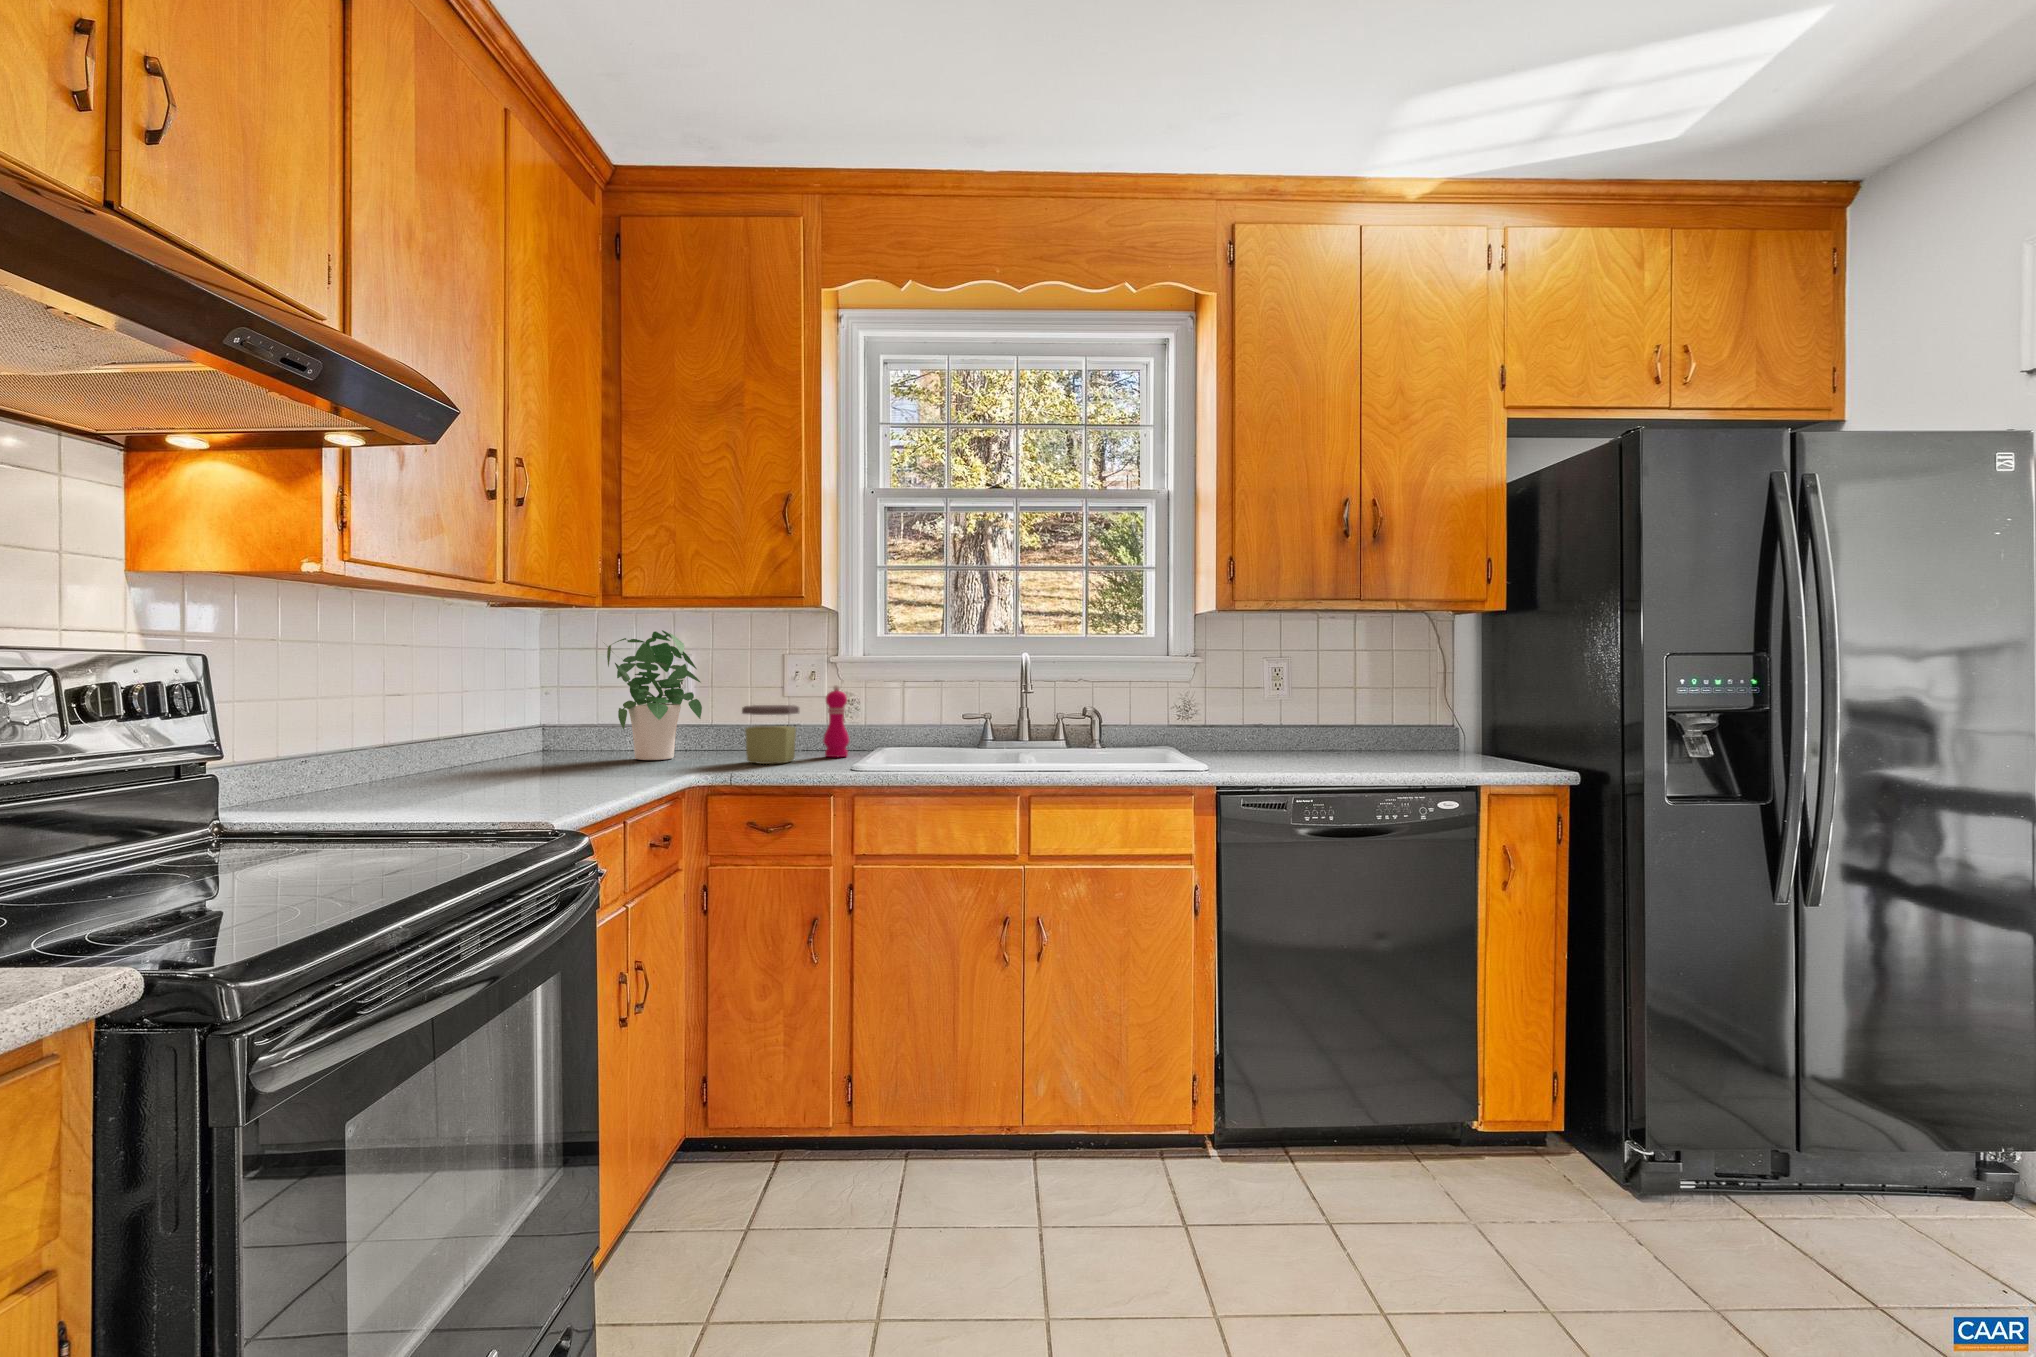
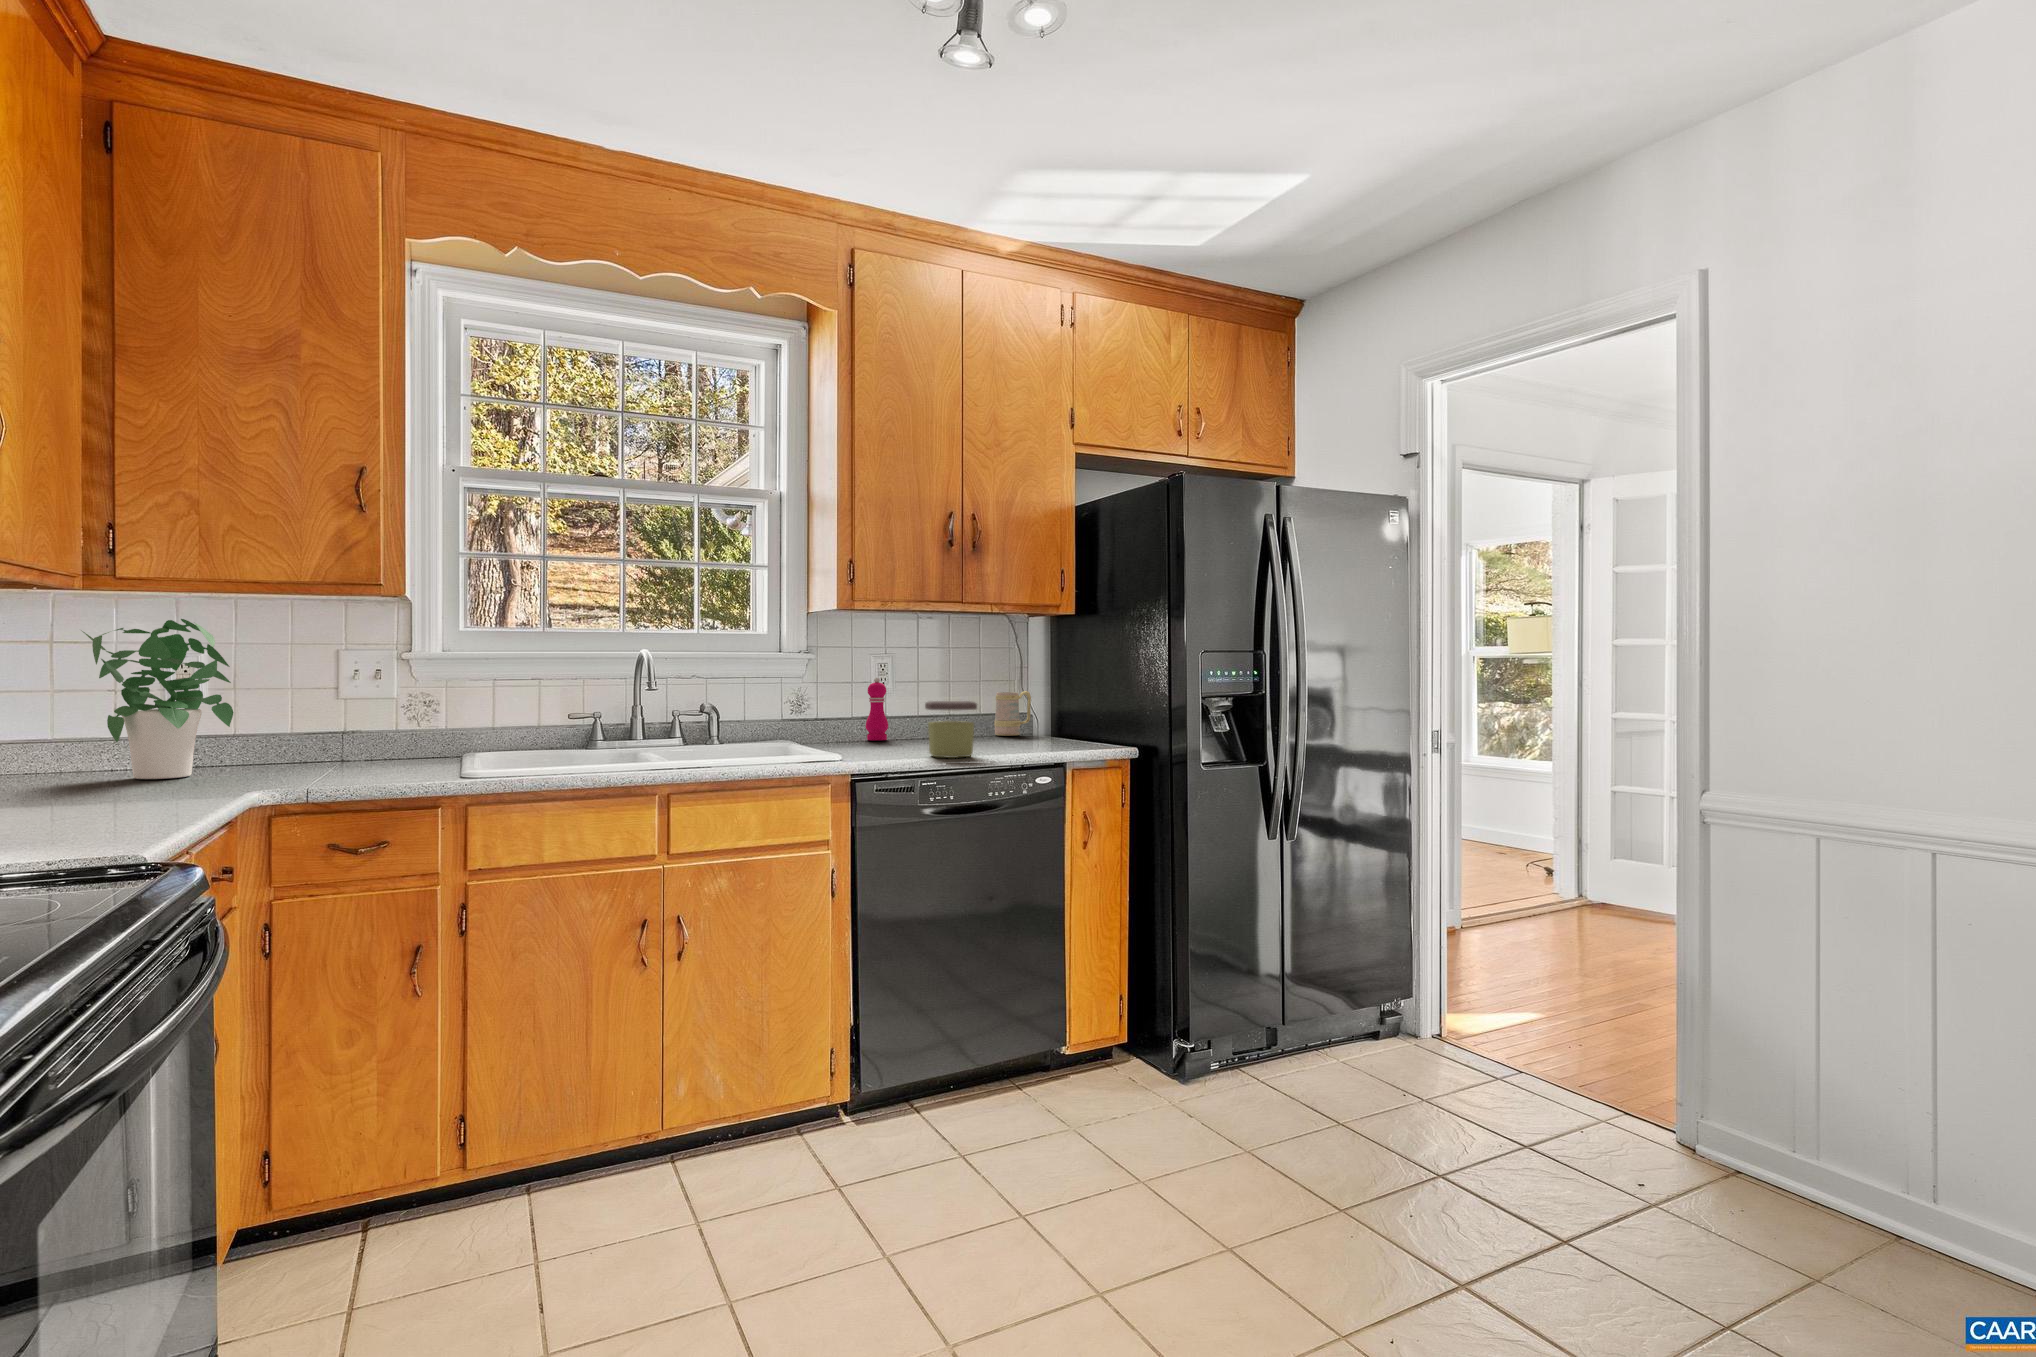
pepper mill: present [823,685,849,757] -> present [866,678,888,740]
mug: none [1409,699,1455,750] -> present [994,691,1031,736]
jar: present [742,705,799,764] -> present [925,701,977,758]

